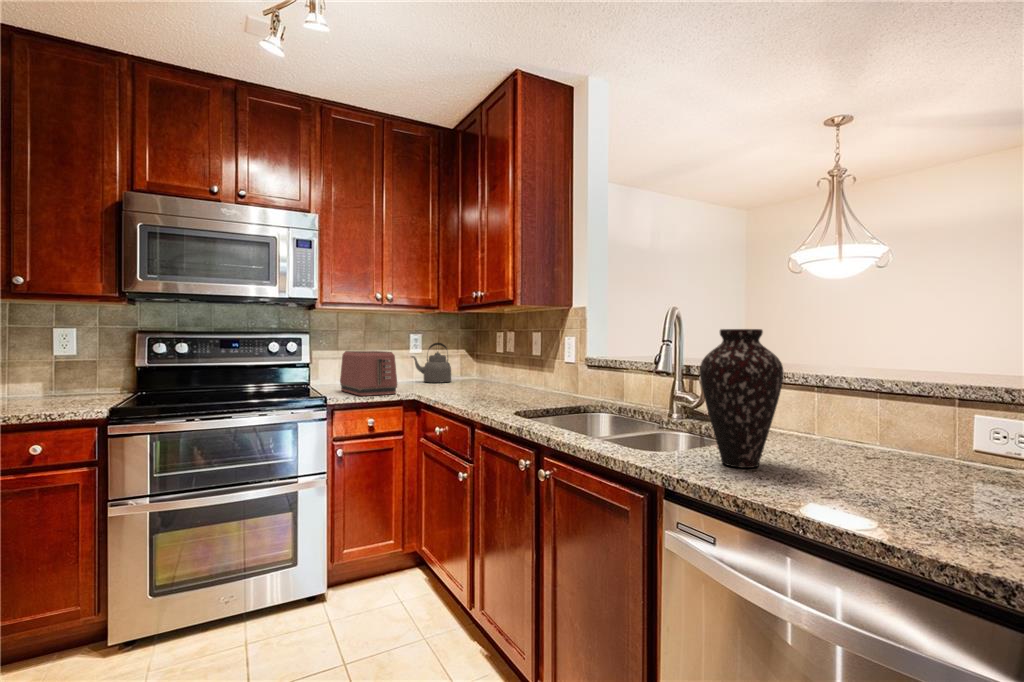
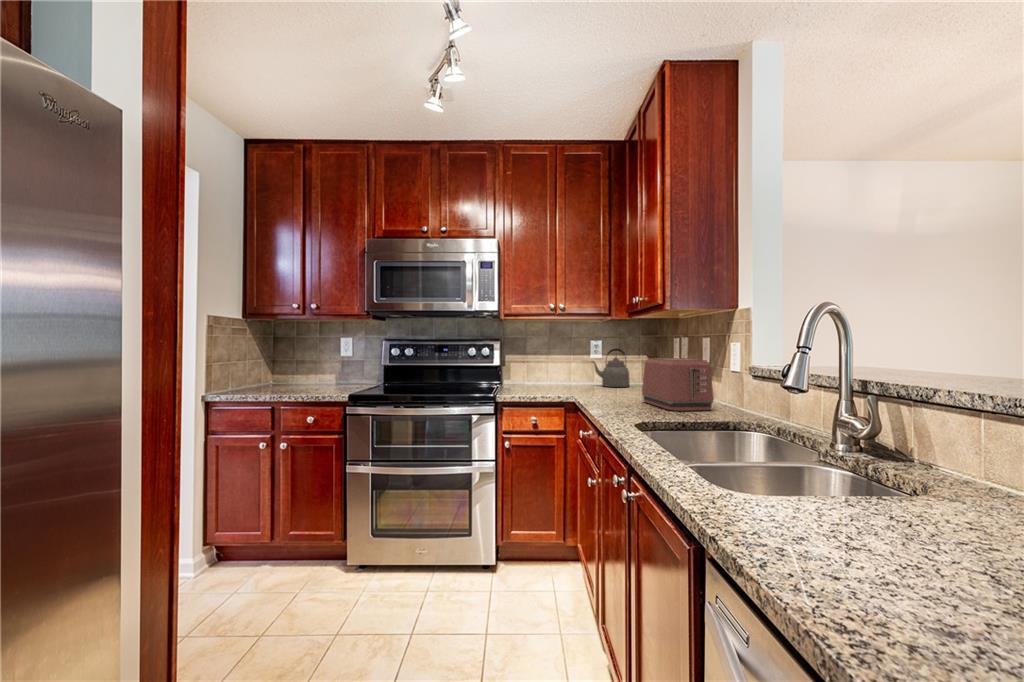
vase: present [700,329,784,468] -> none [795,330,943,548]
toaster: present [340,351,397,396] -> present [642,358,714,411]

